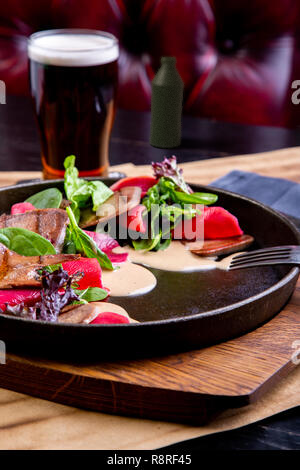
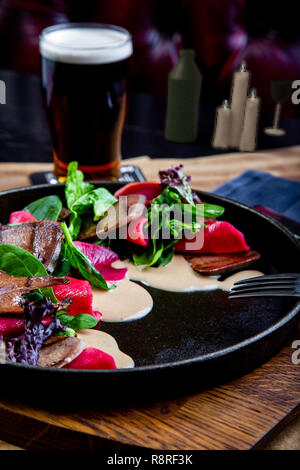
candle: none [197,62,241,154] -> present [214,66,259,151]
wine glass: none [247,84,272,138] -> present [266,78,293,135]

